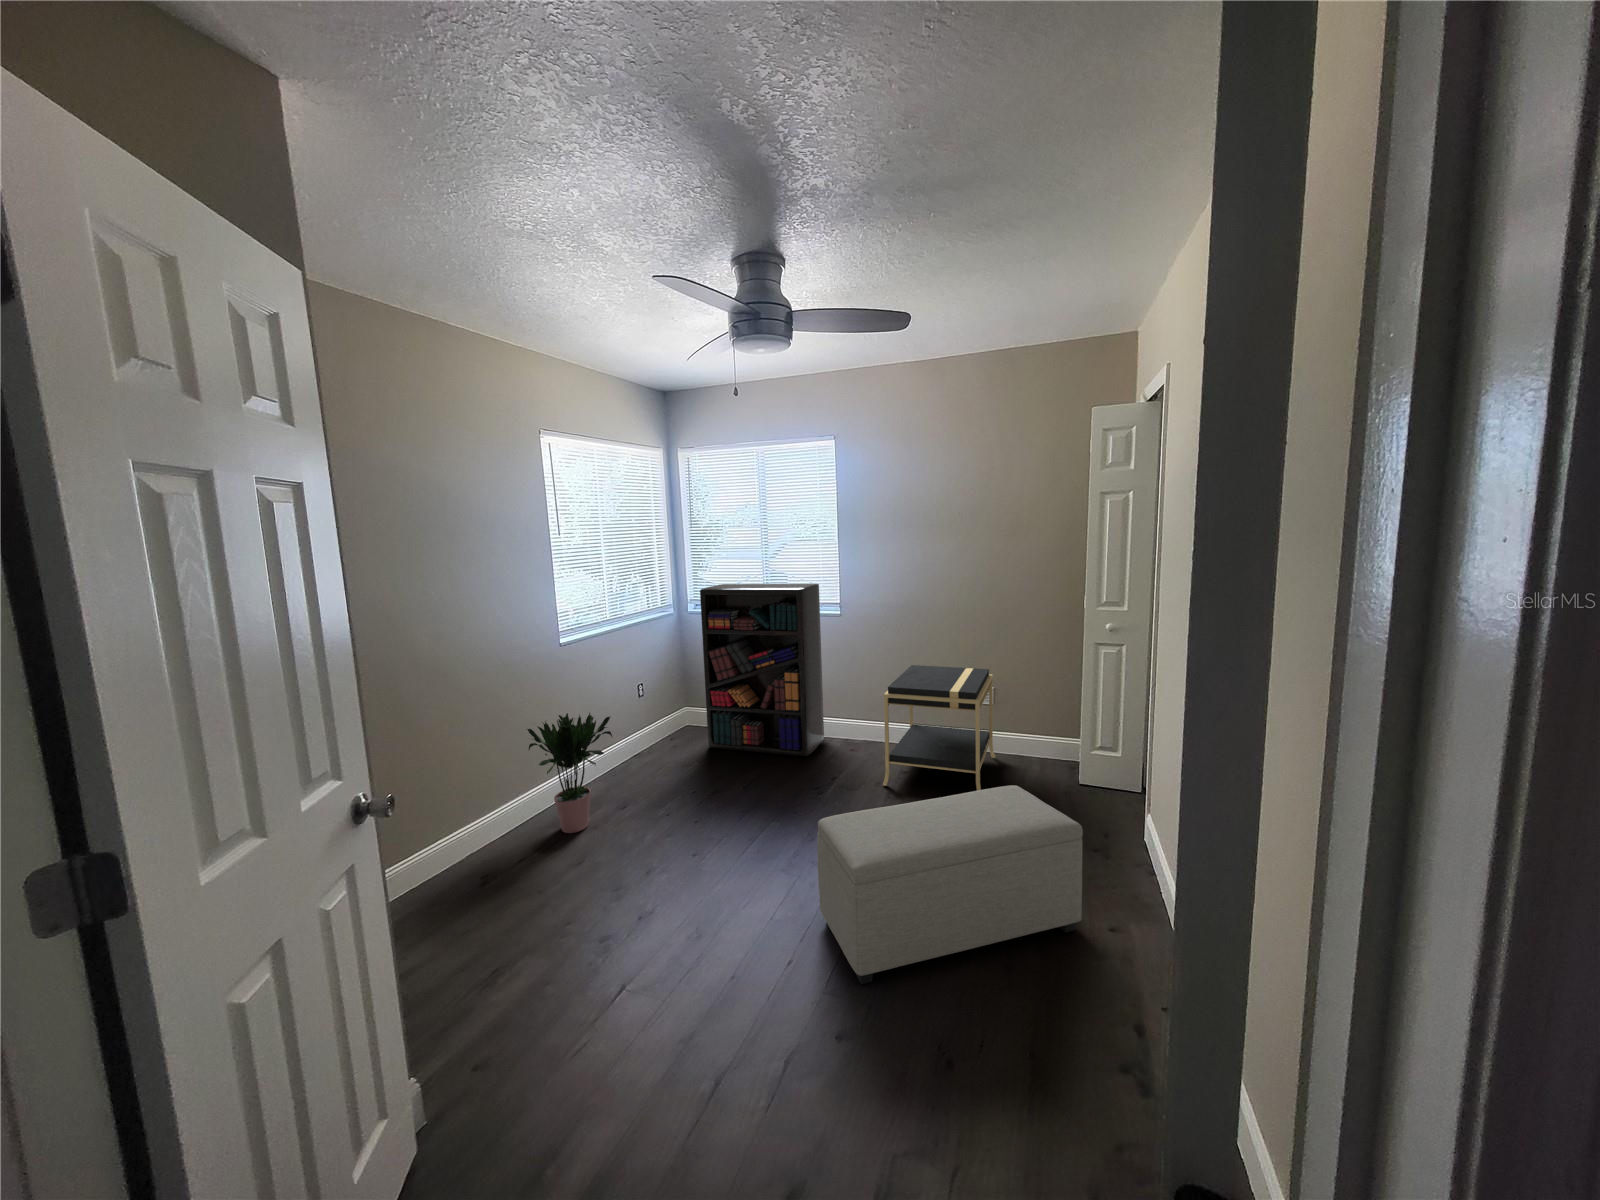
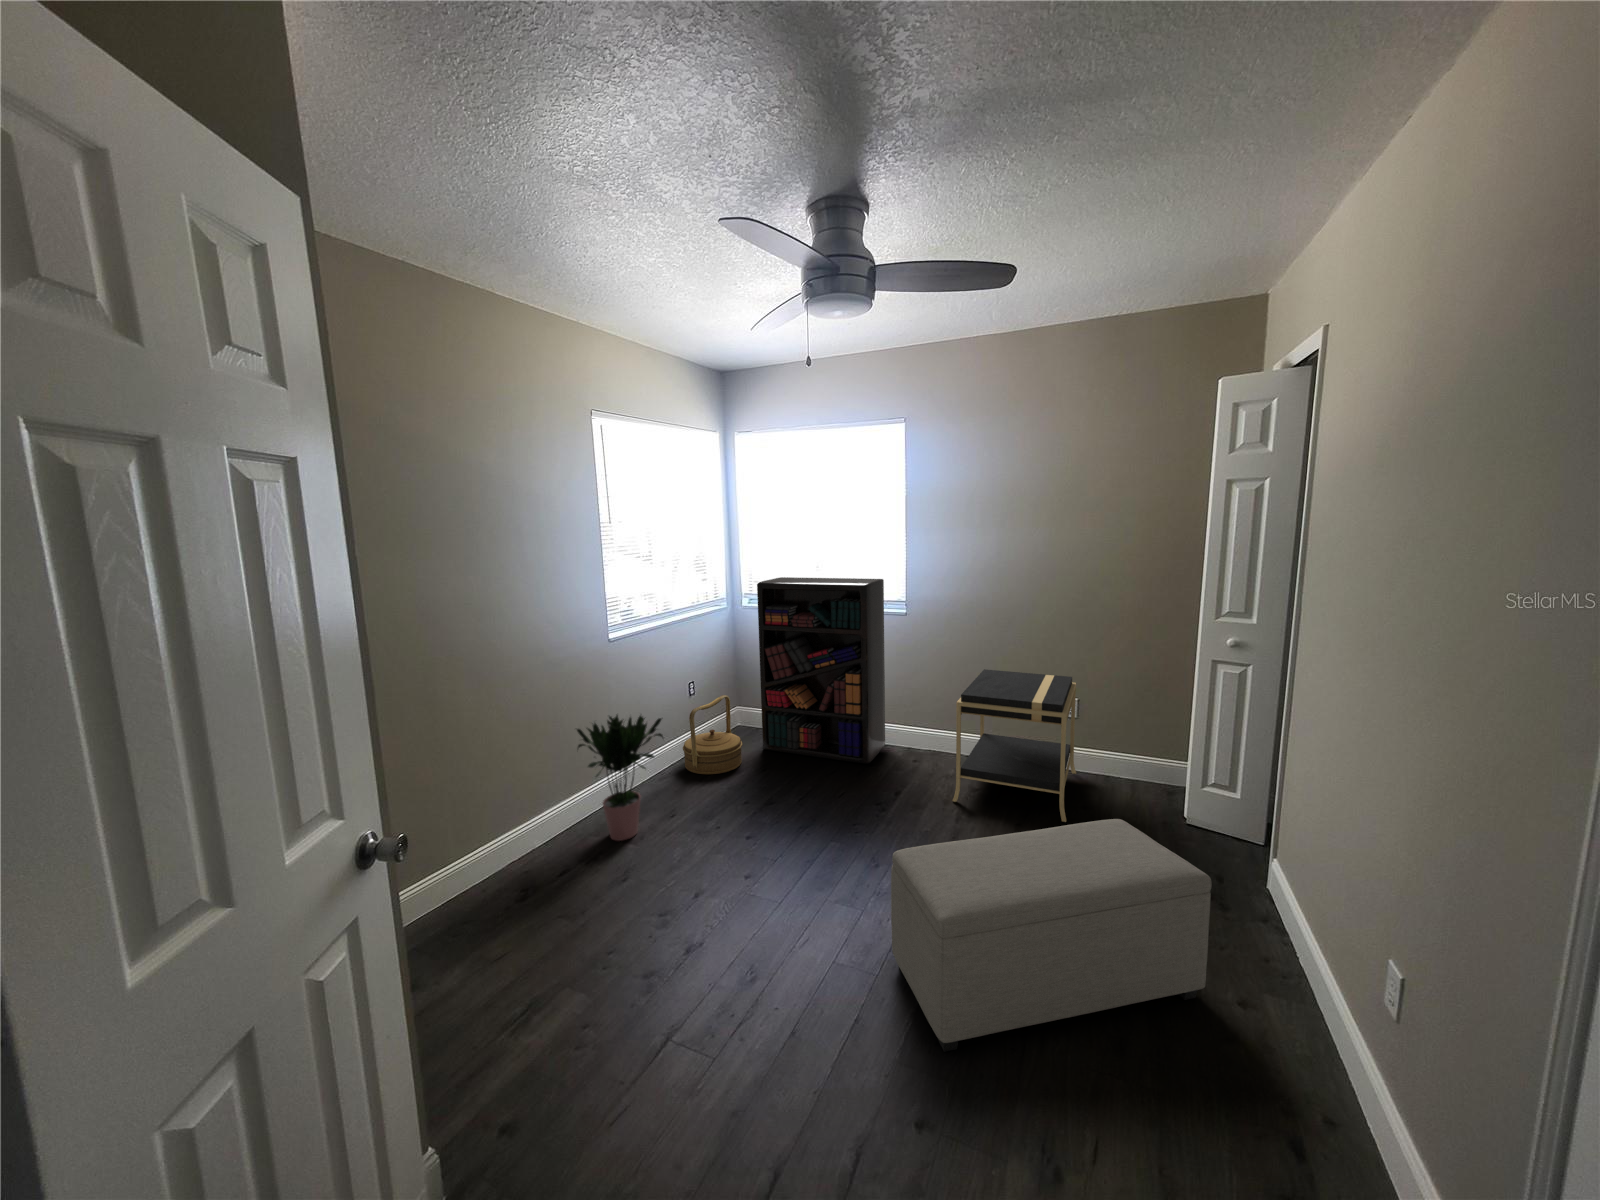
woven basket: none [631,697,688,772] -> present [683,695,742,775]

